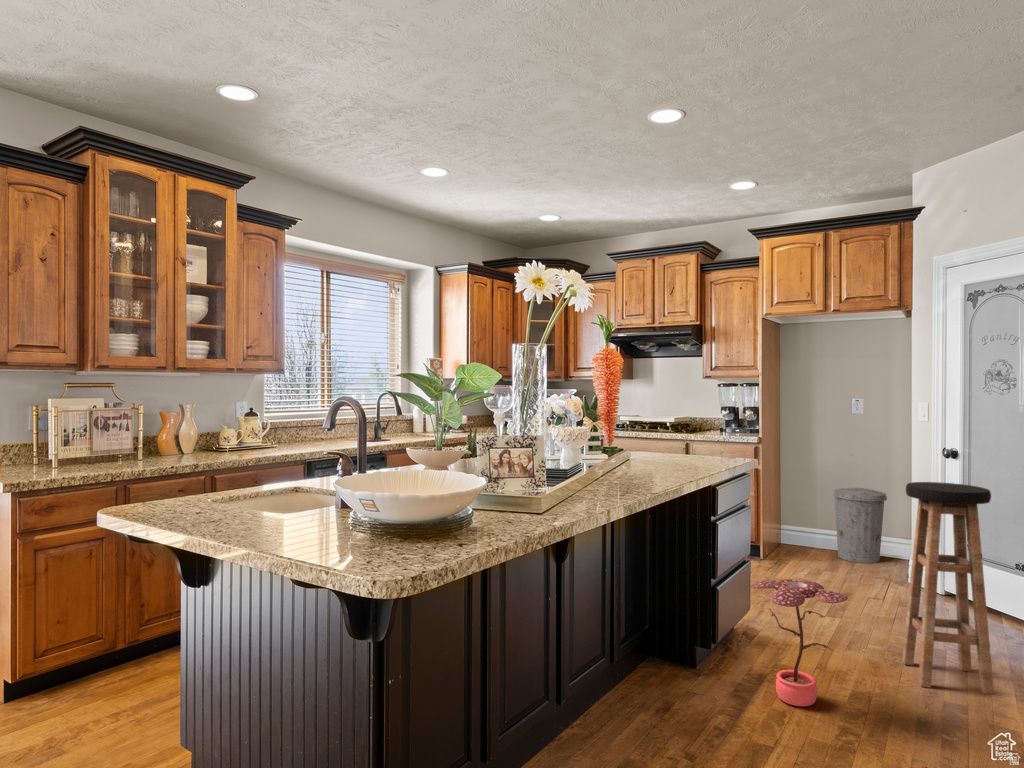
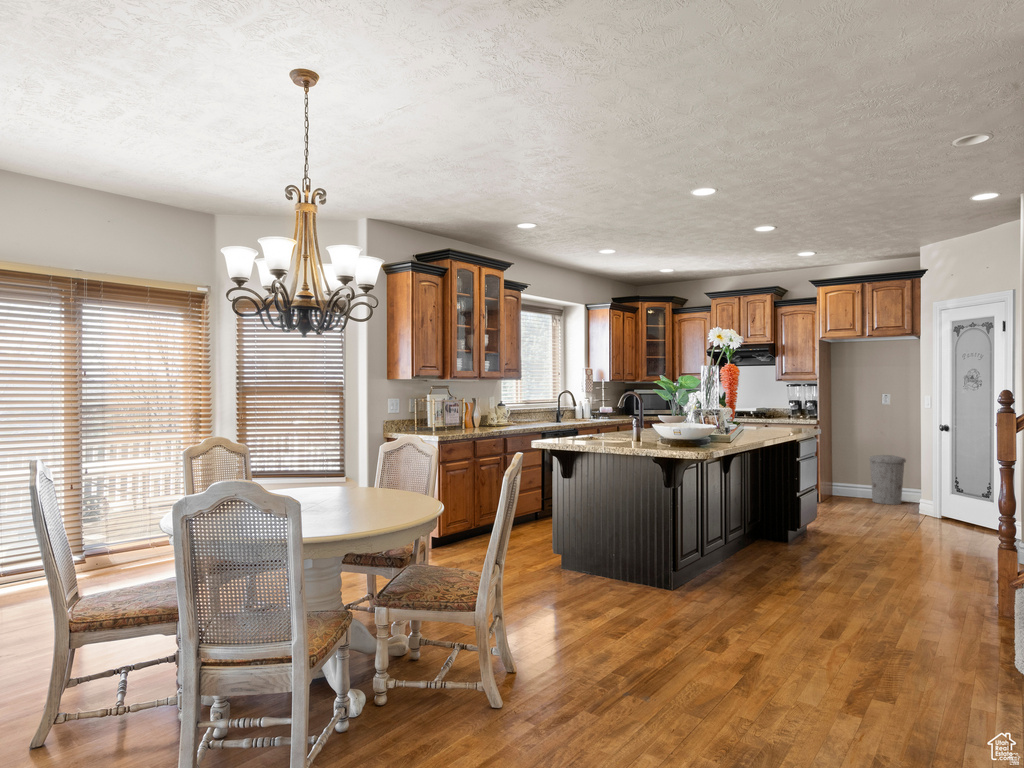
bar stool: present [902,482,994,695] -> none [907,440,956,551]
potted plant: present [751,579,848,707] -> none [821,489,874,553]

